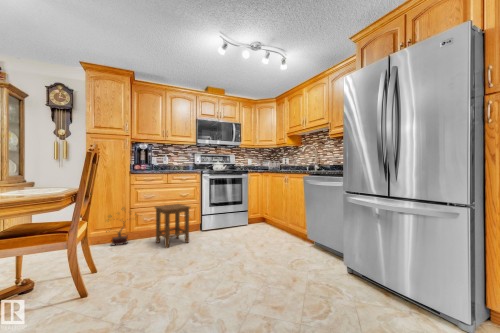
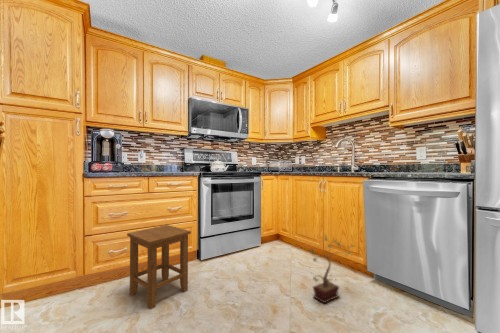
potted plant: present [106,214,136,245] -> present [312,236,352,303]

